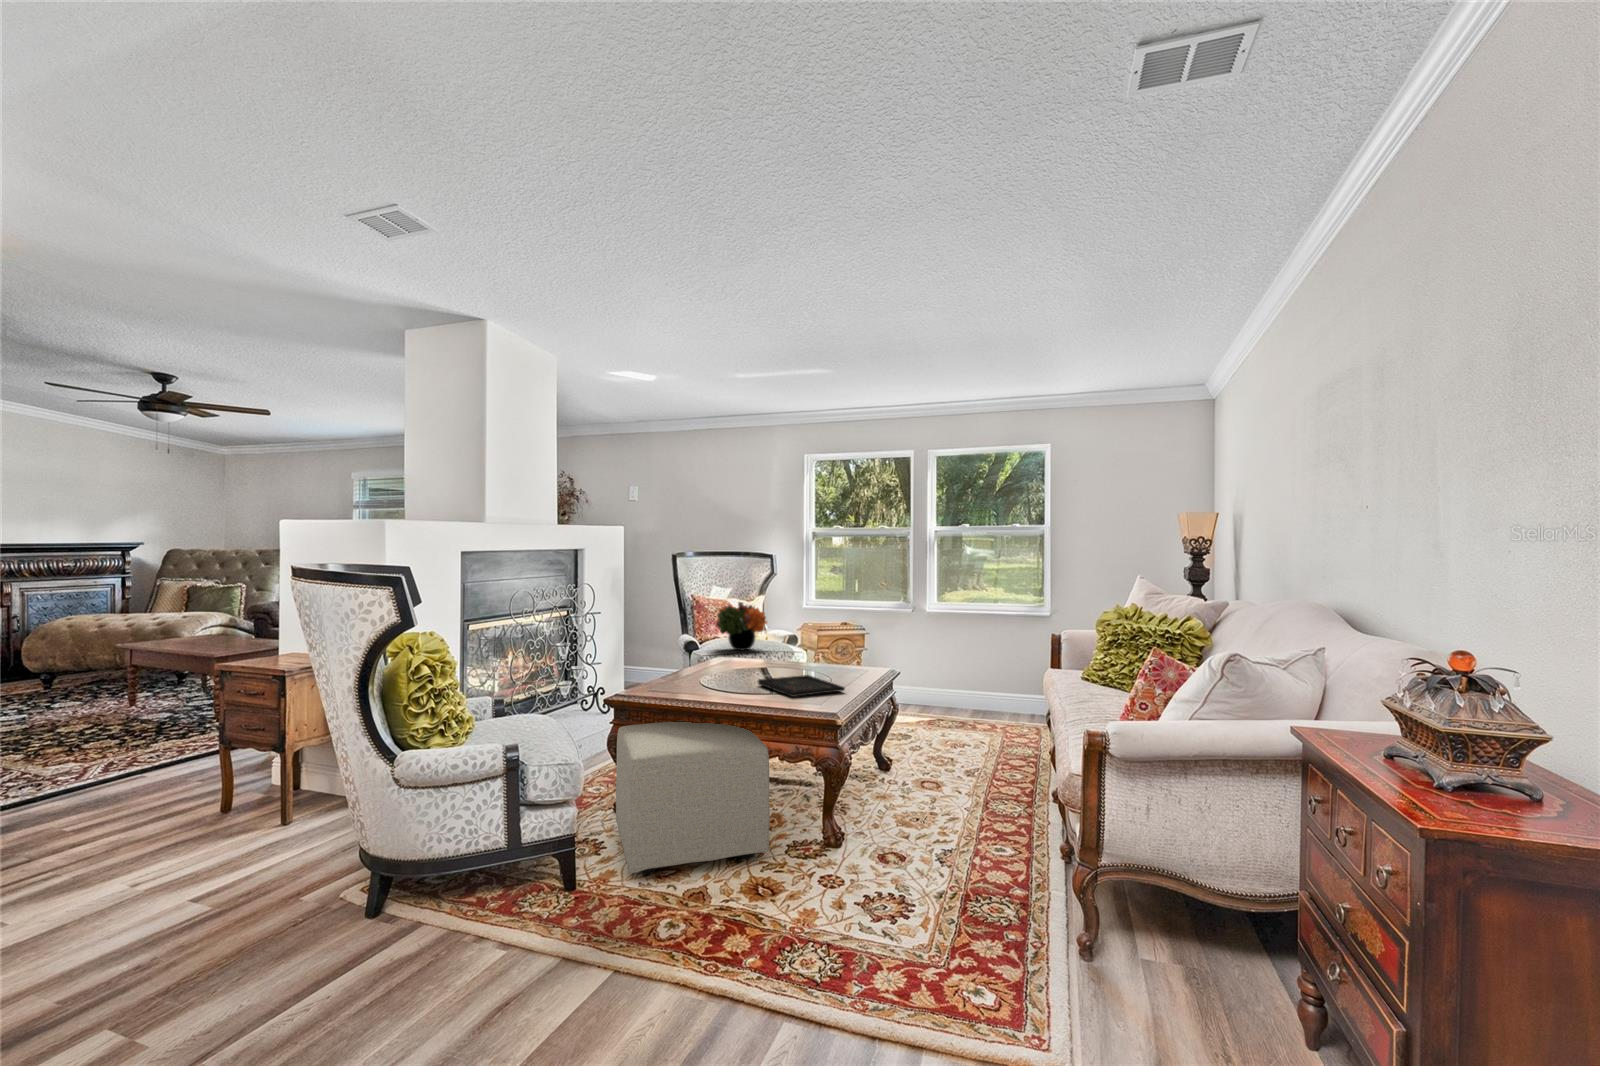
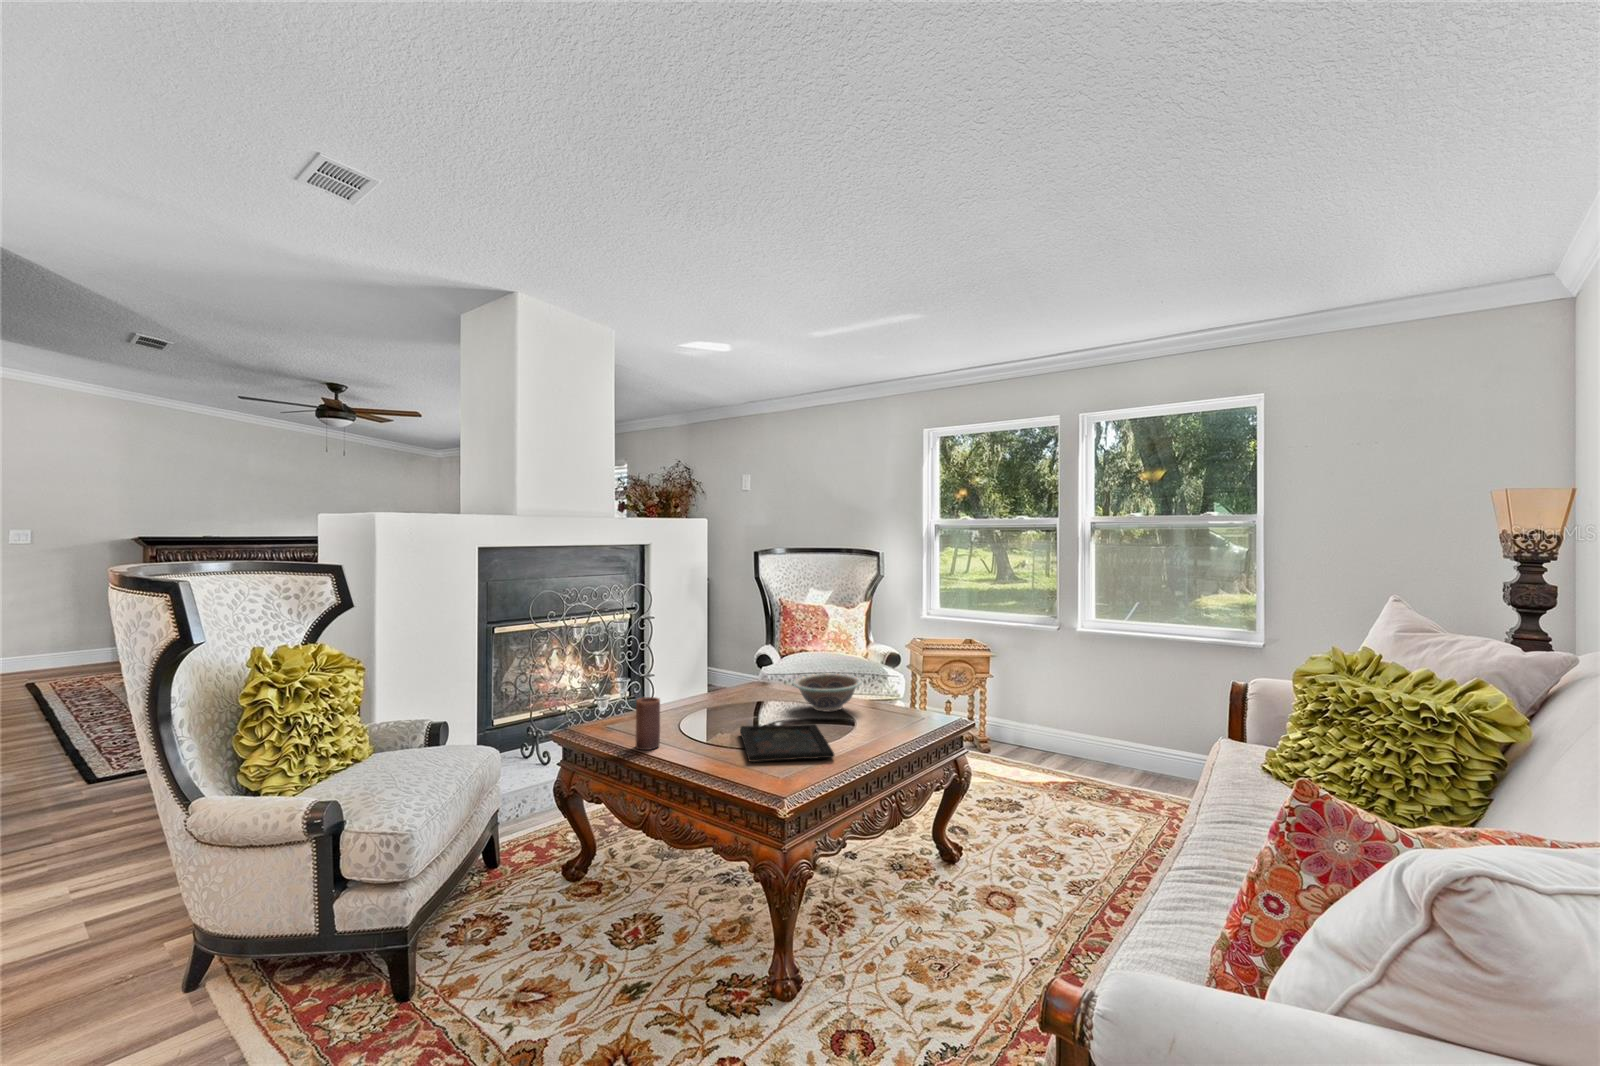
flower arrangement: present [716,602,767,651] -> none [780,613,846,672]
decorative bowl: none [767,644,819,671] -> present [793,674,862,712]
candle: none [696,659,715,697] -> present [636,697,660,750]
ottoman: present [616,722,770,874] -> none [472,776,699,997]

